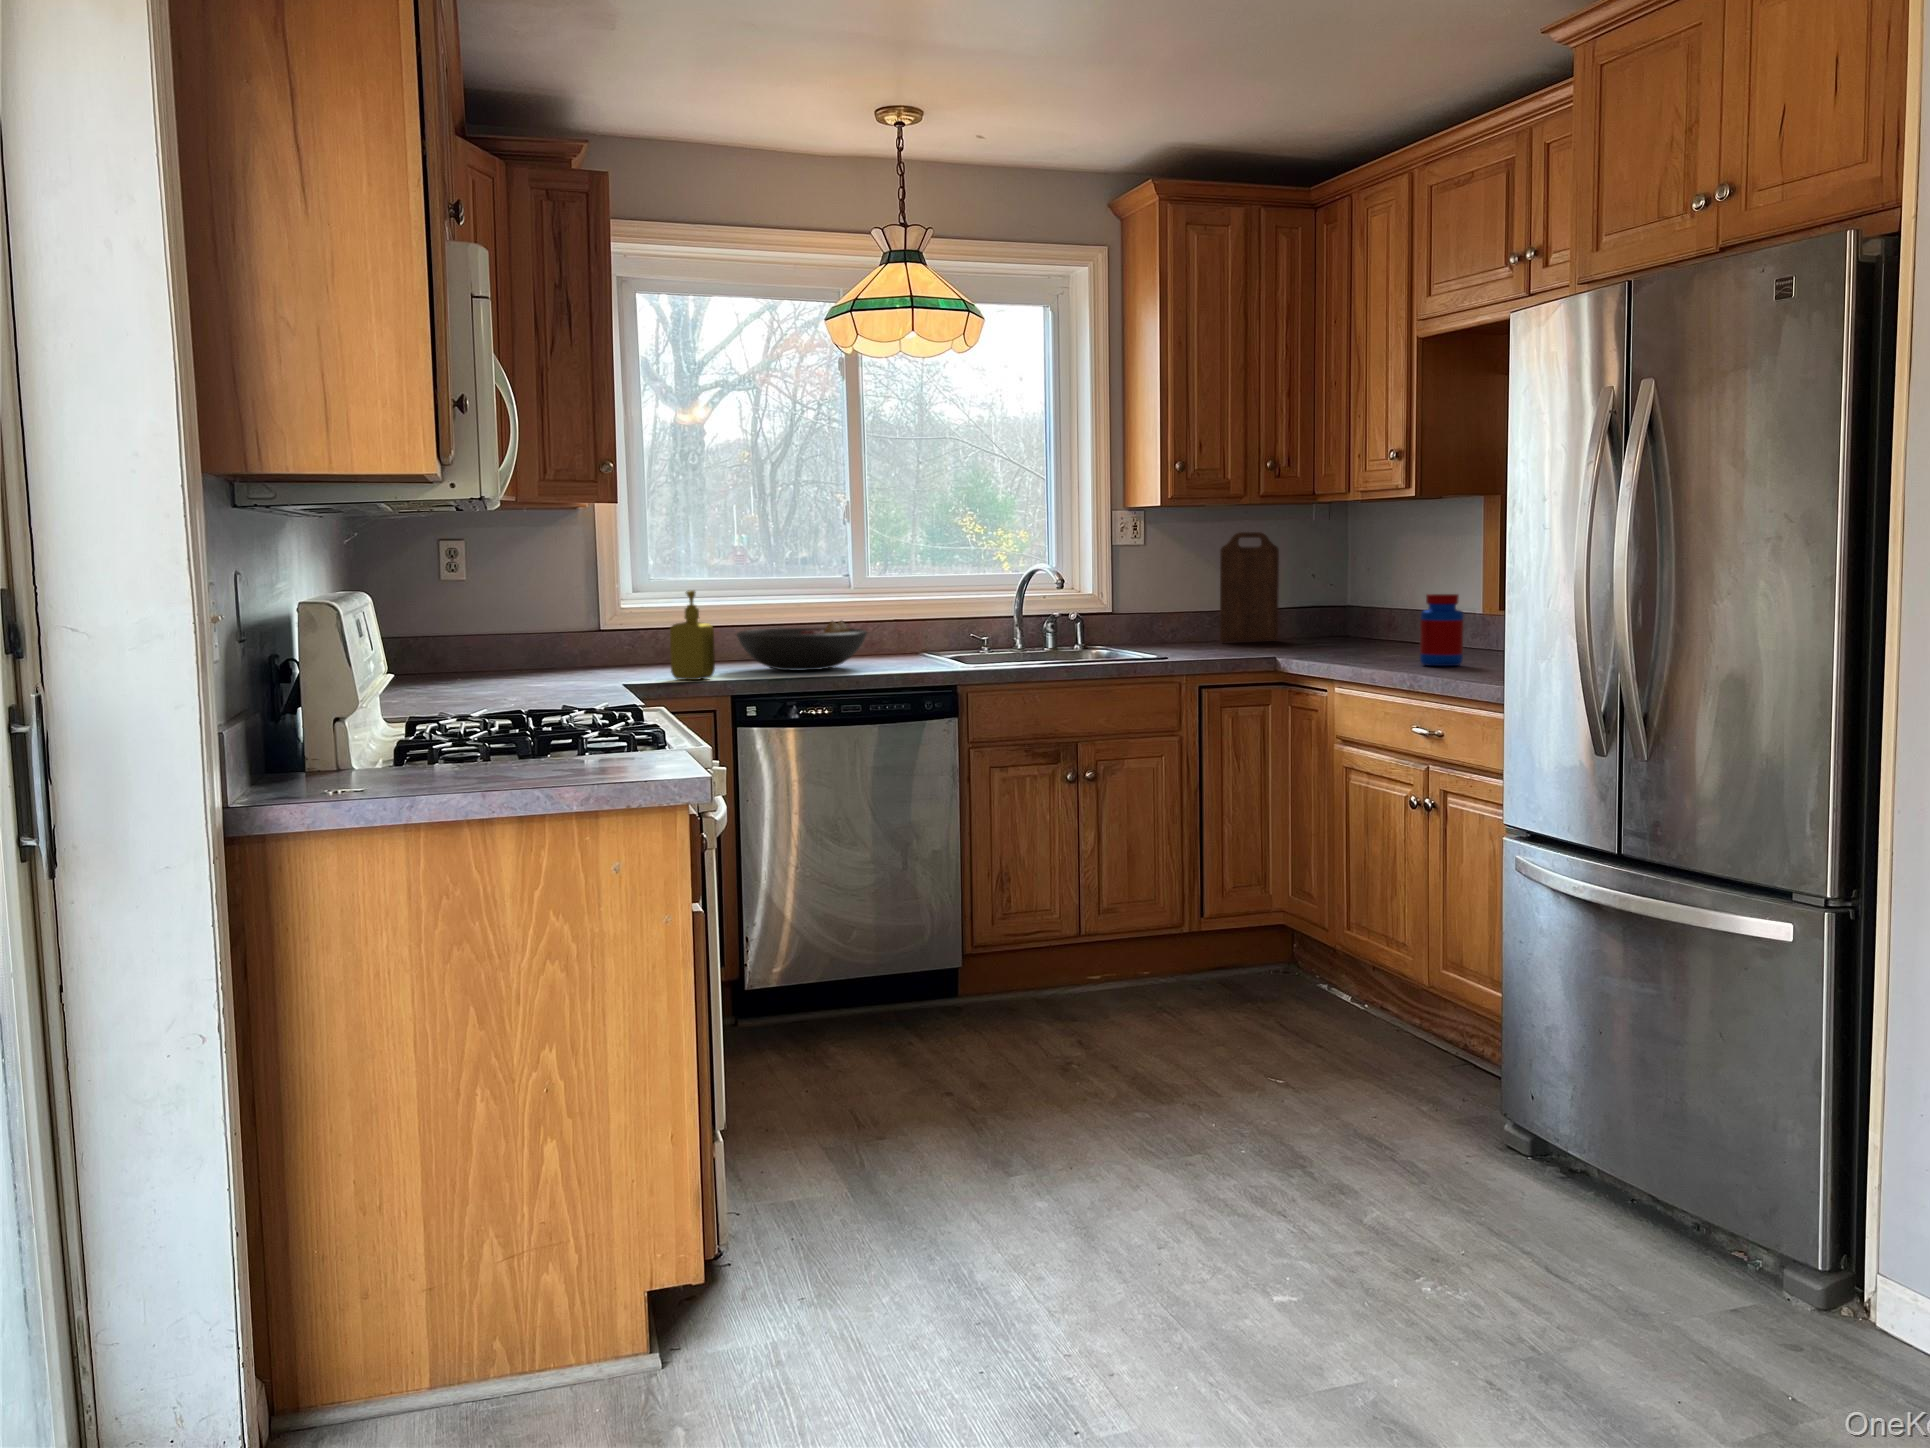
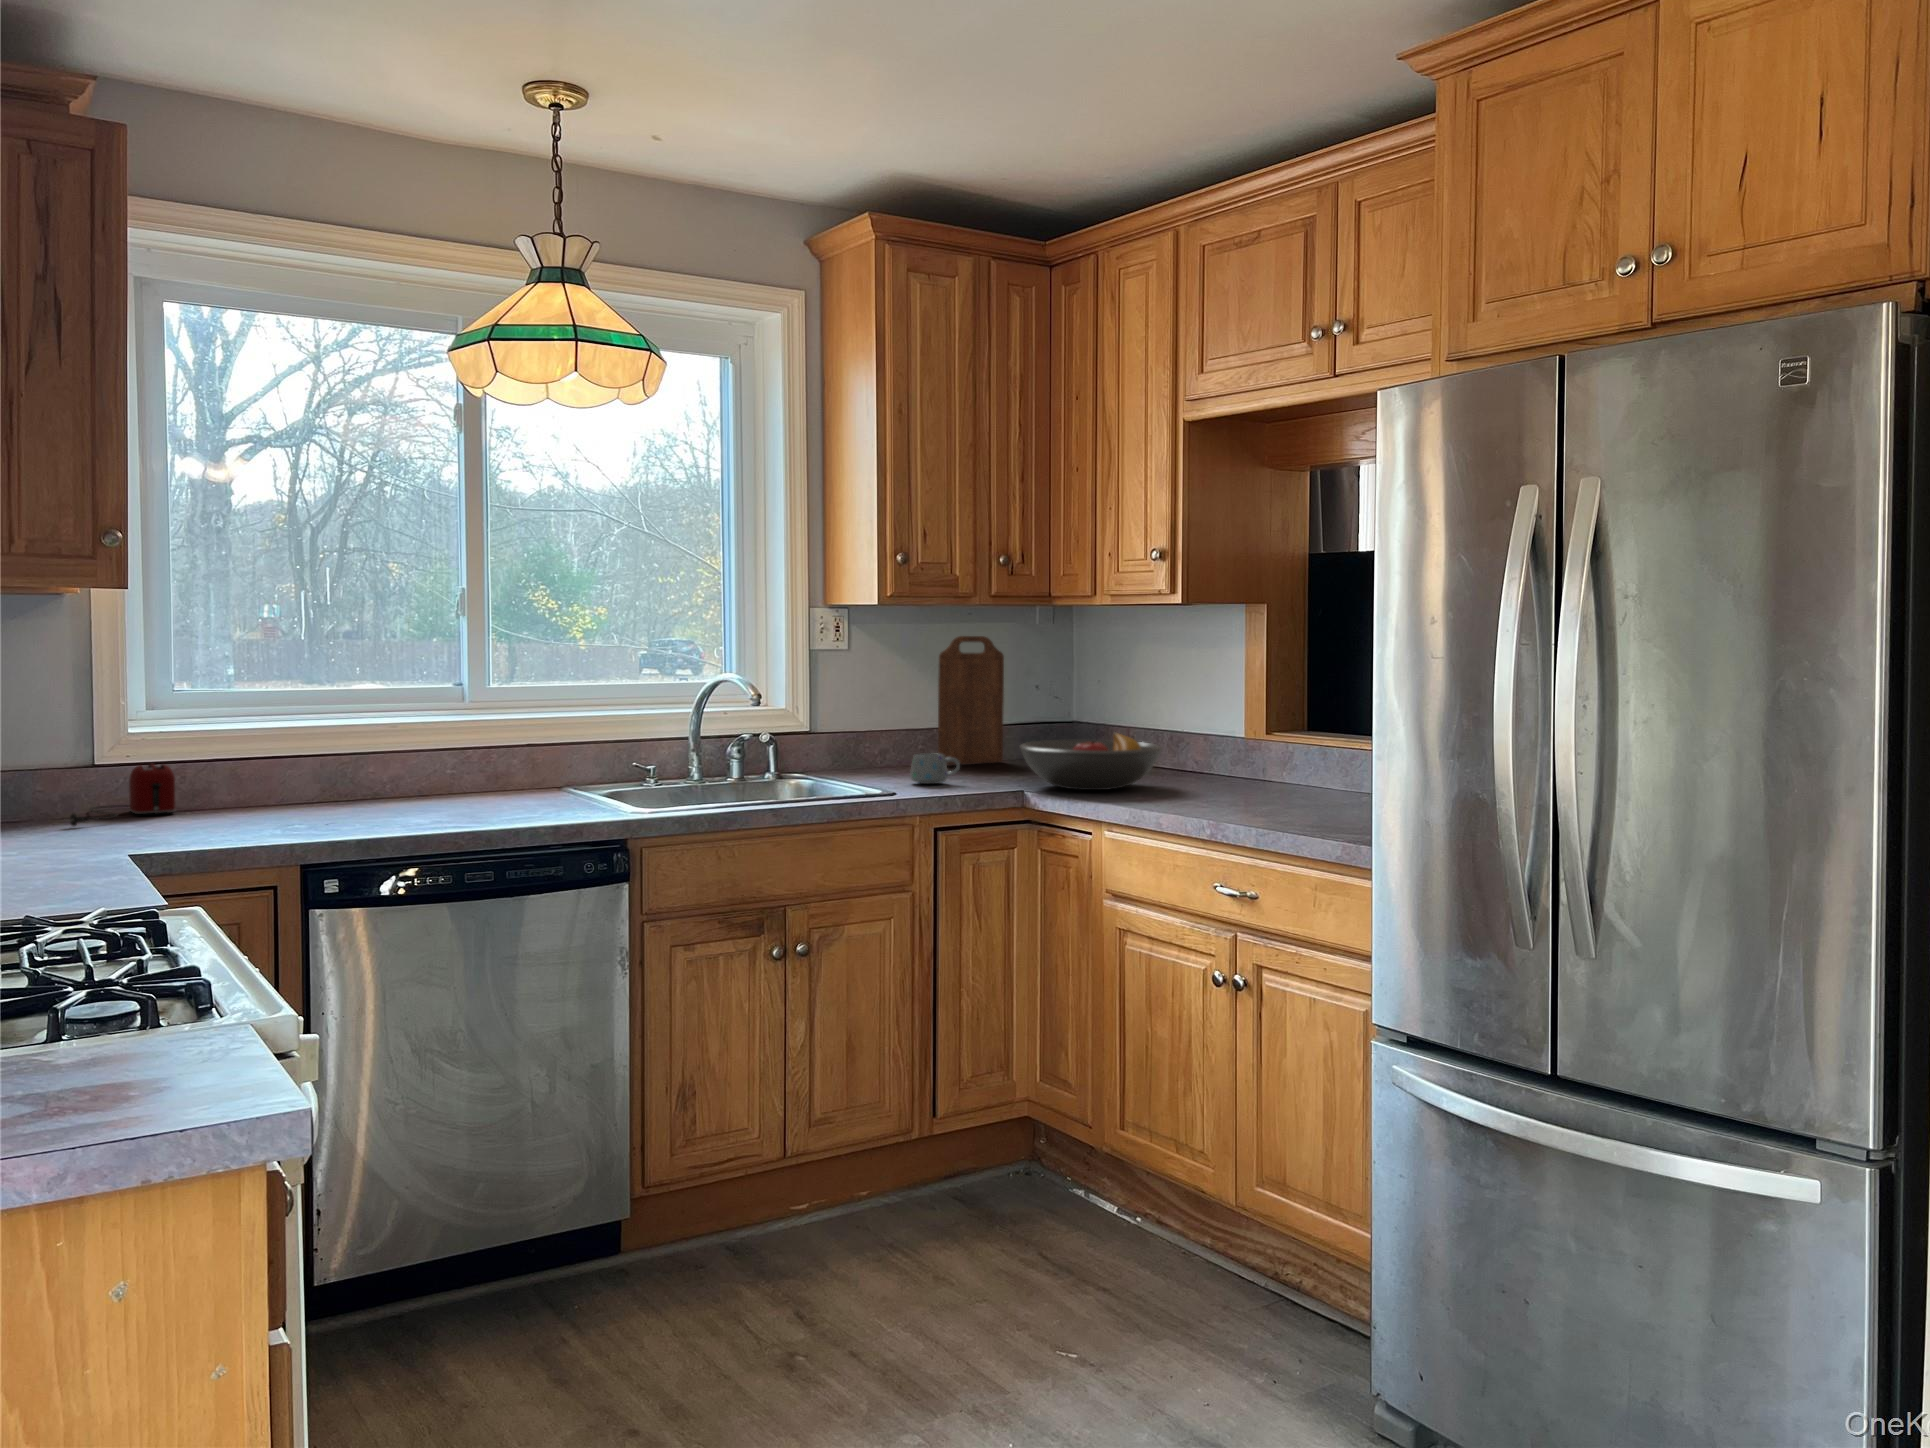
soap dispenser: present [670,590,715,680] -> none [202,717,273,847]
jar: present [1420,594,1464,666] -> none [1204,720,1255,807]
fruit bowl: present [737,620,867,671] -> present [1019,732,1162,790]
mug: none [1186,628,1227,653] -> present [910,753,960,784]
toaster: none [583,630,651,670] -> present [66,764,176,826]

